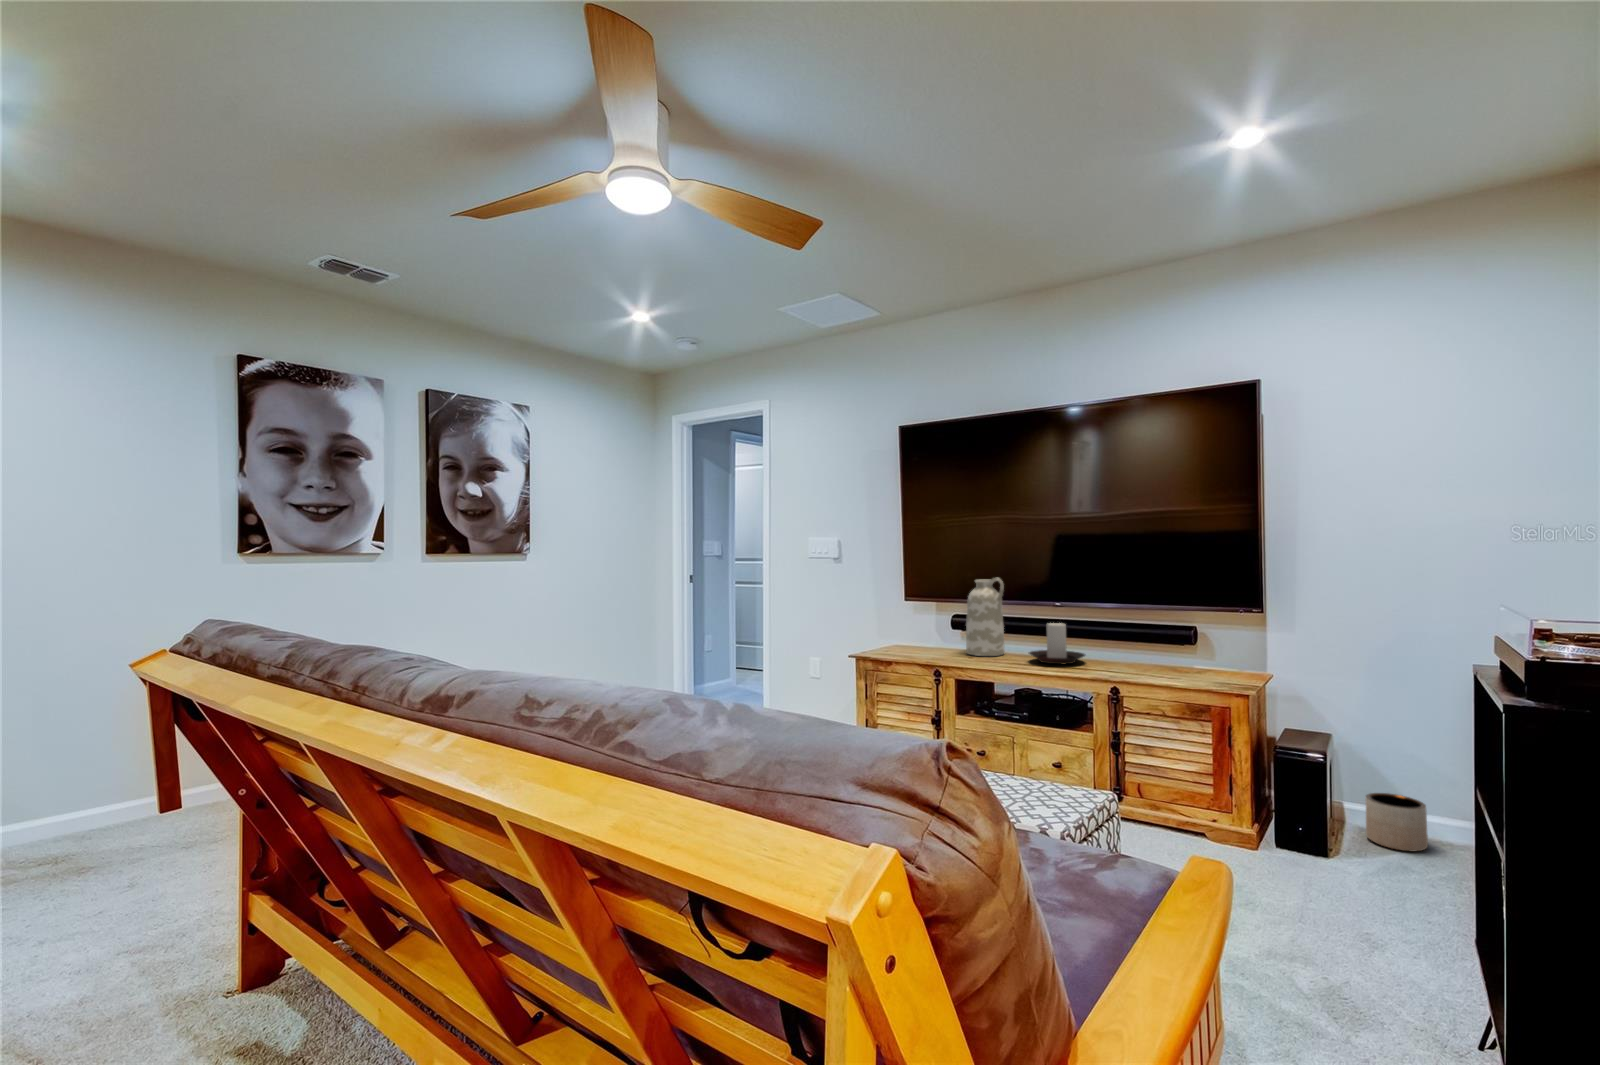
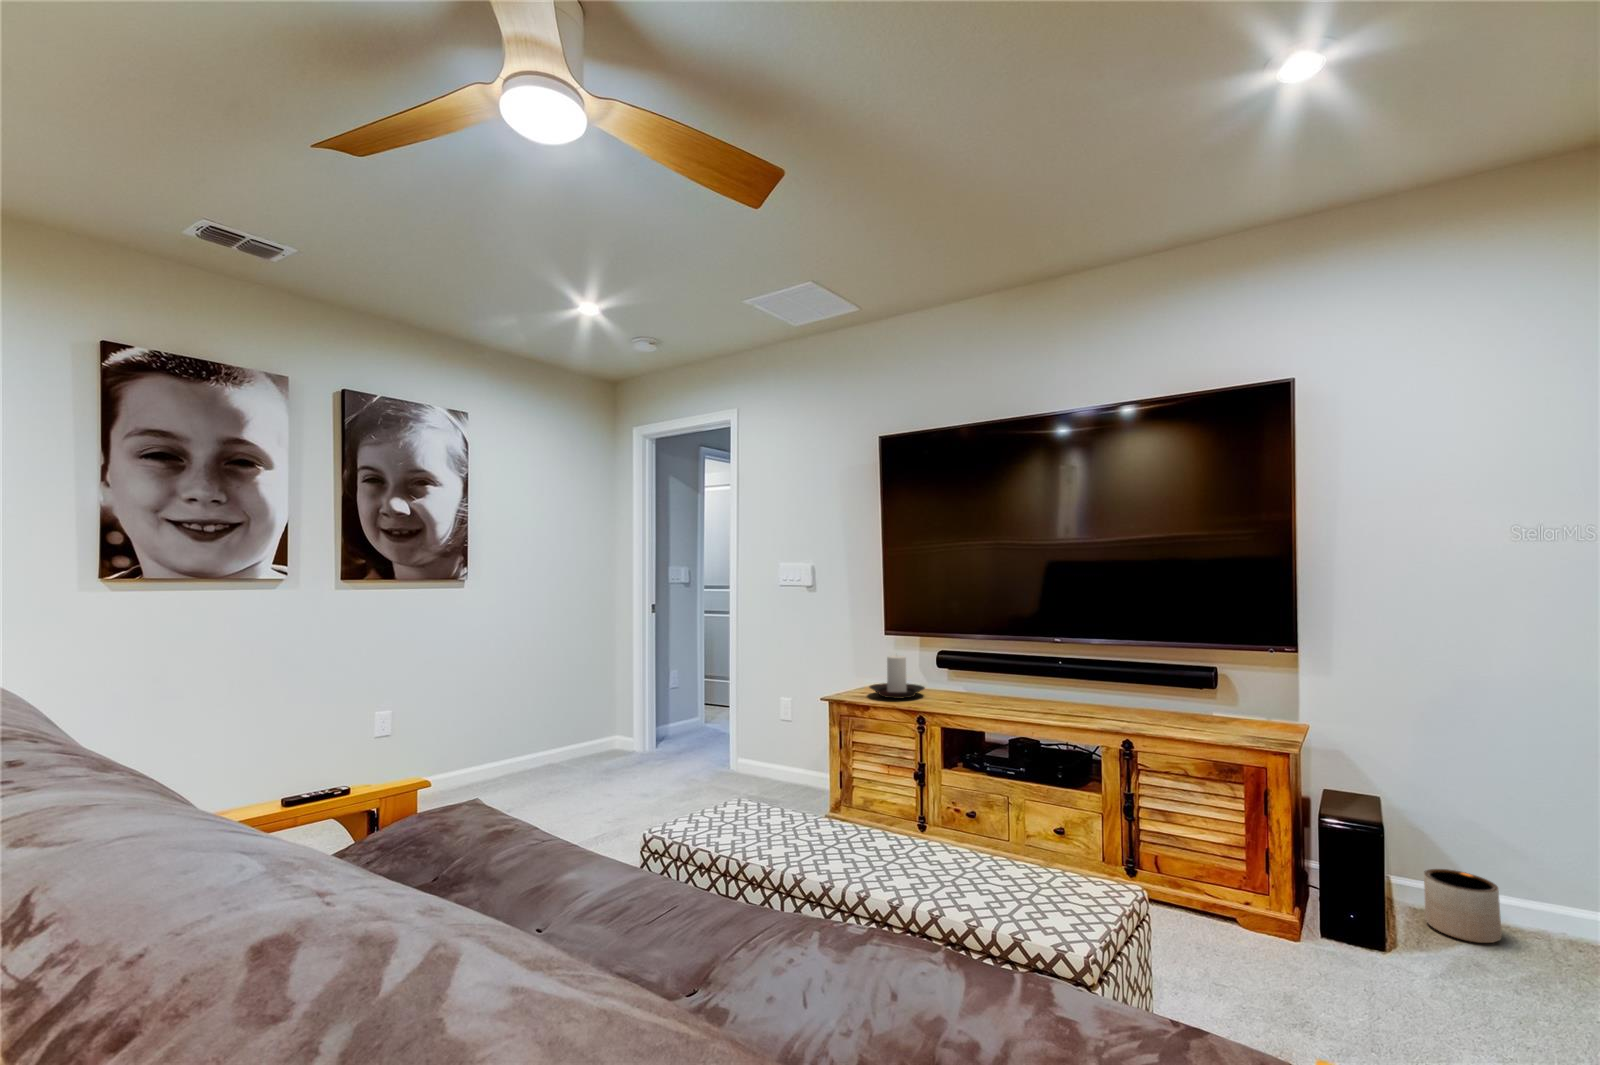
vase: present [966,578,1005,656] -> none [954,609,997,700]
candle holder: present [1029,623,1085,664] -> present [869,655,925,699]

